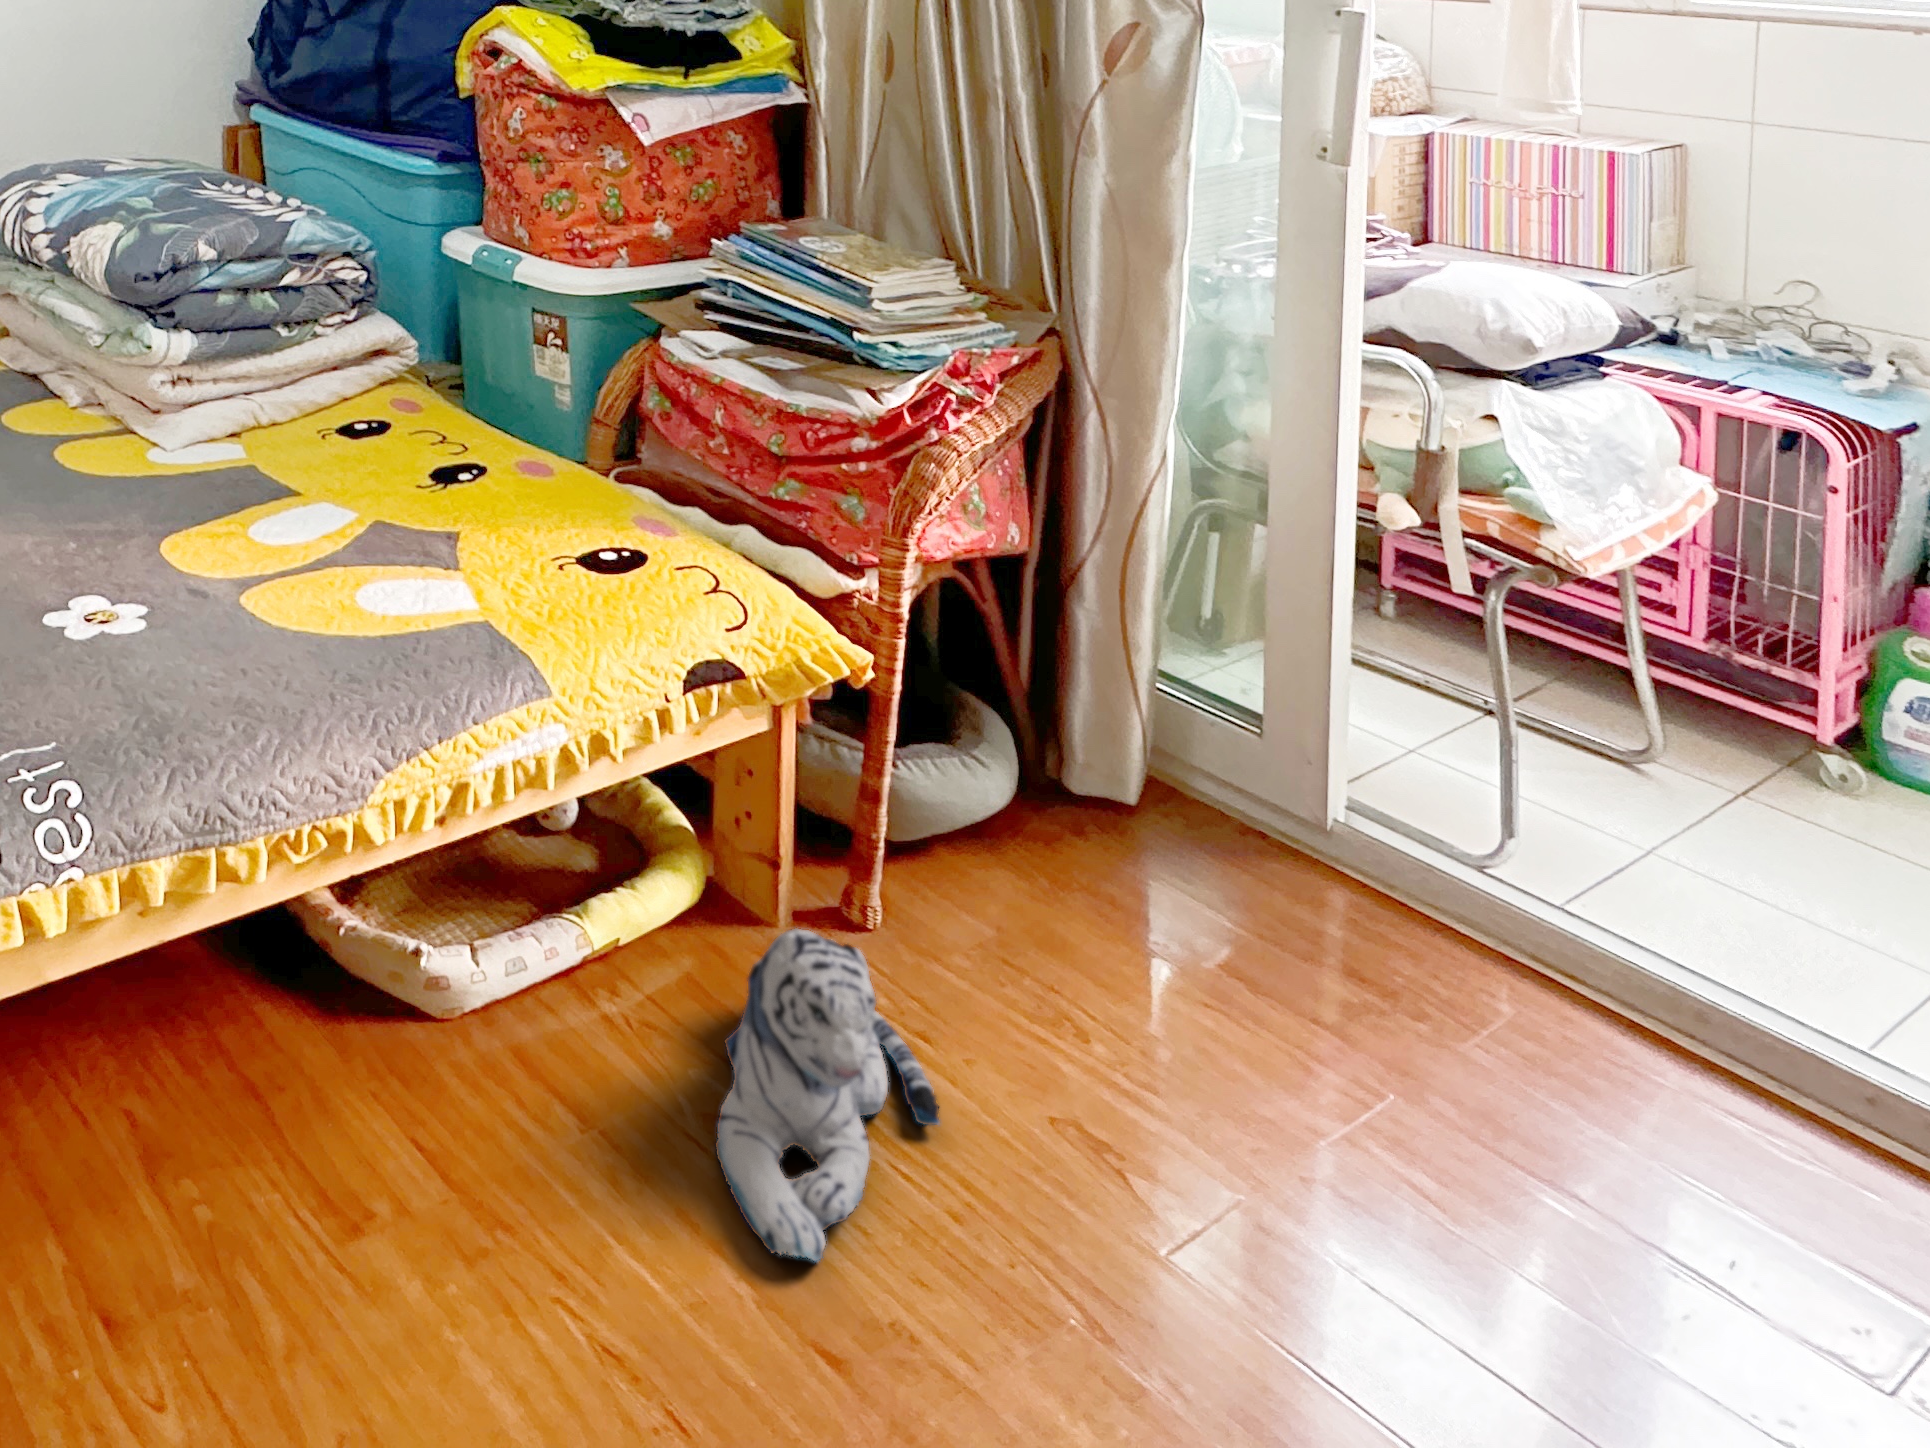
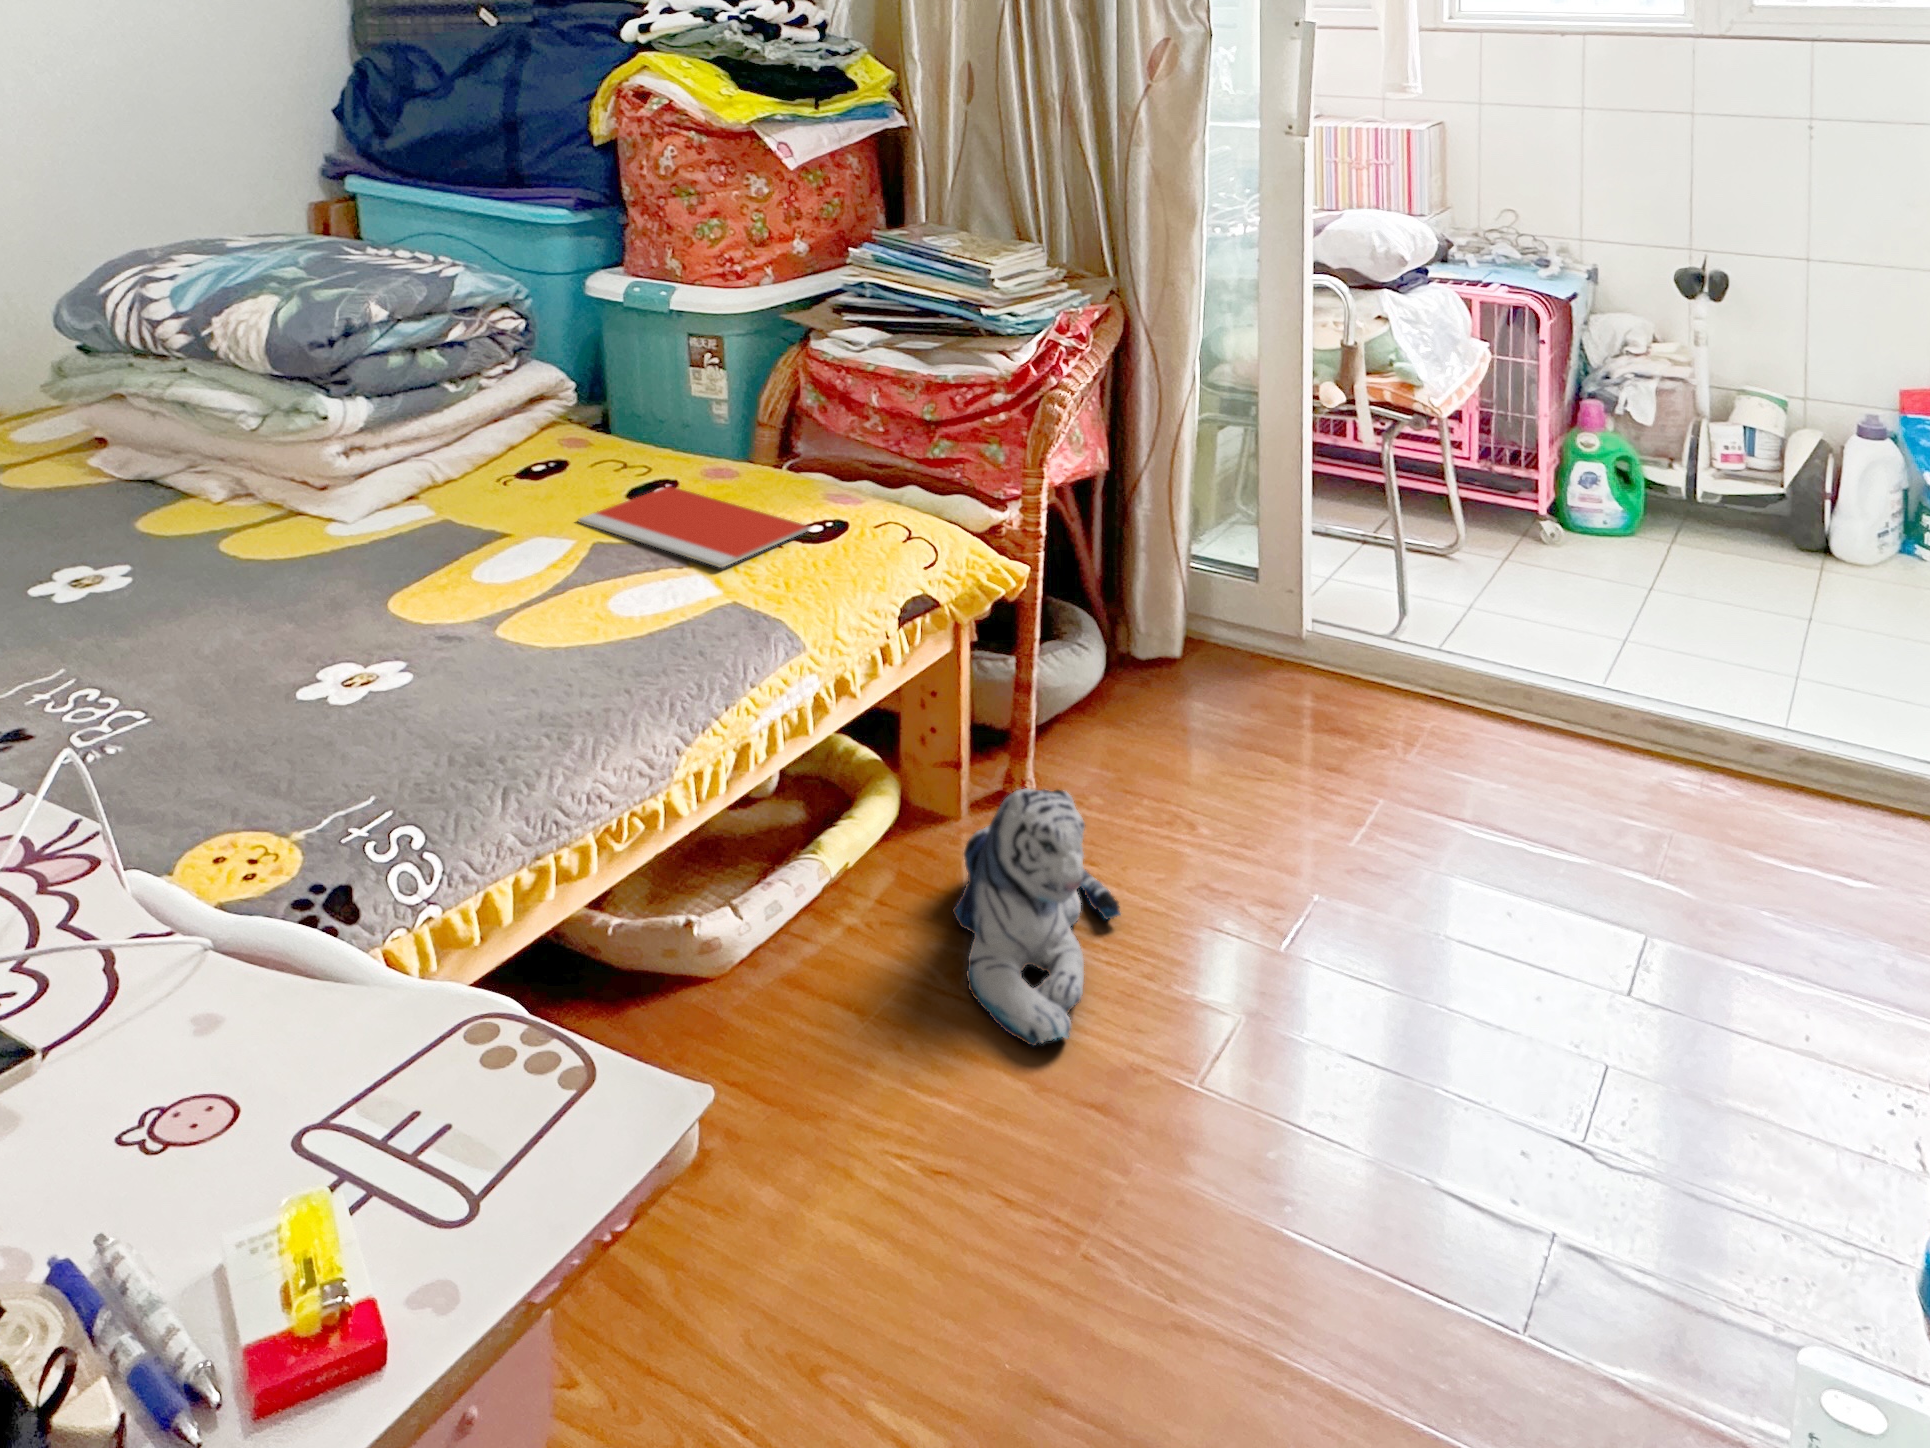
notebook: none [371,471,607,578] -> present [579,486,810,568]

